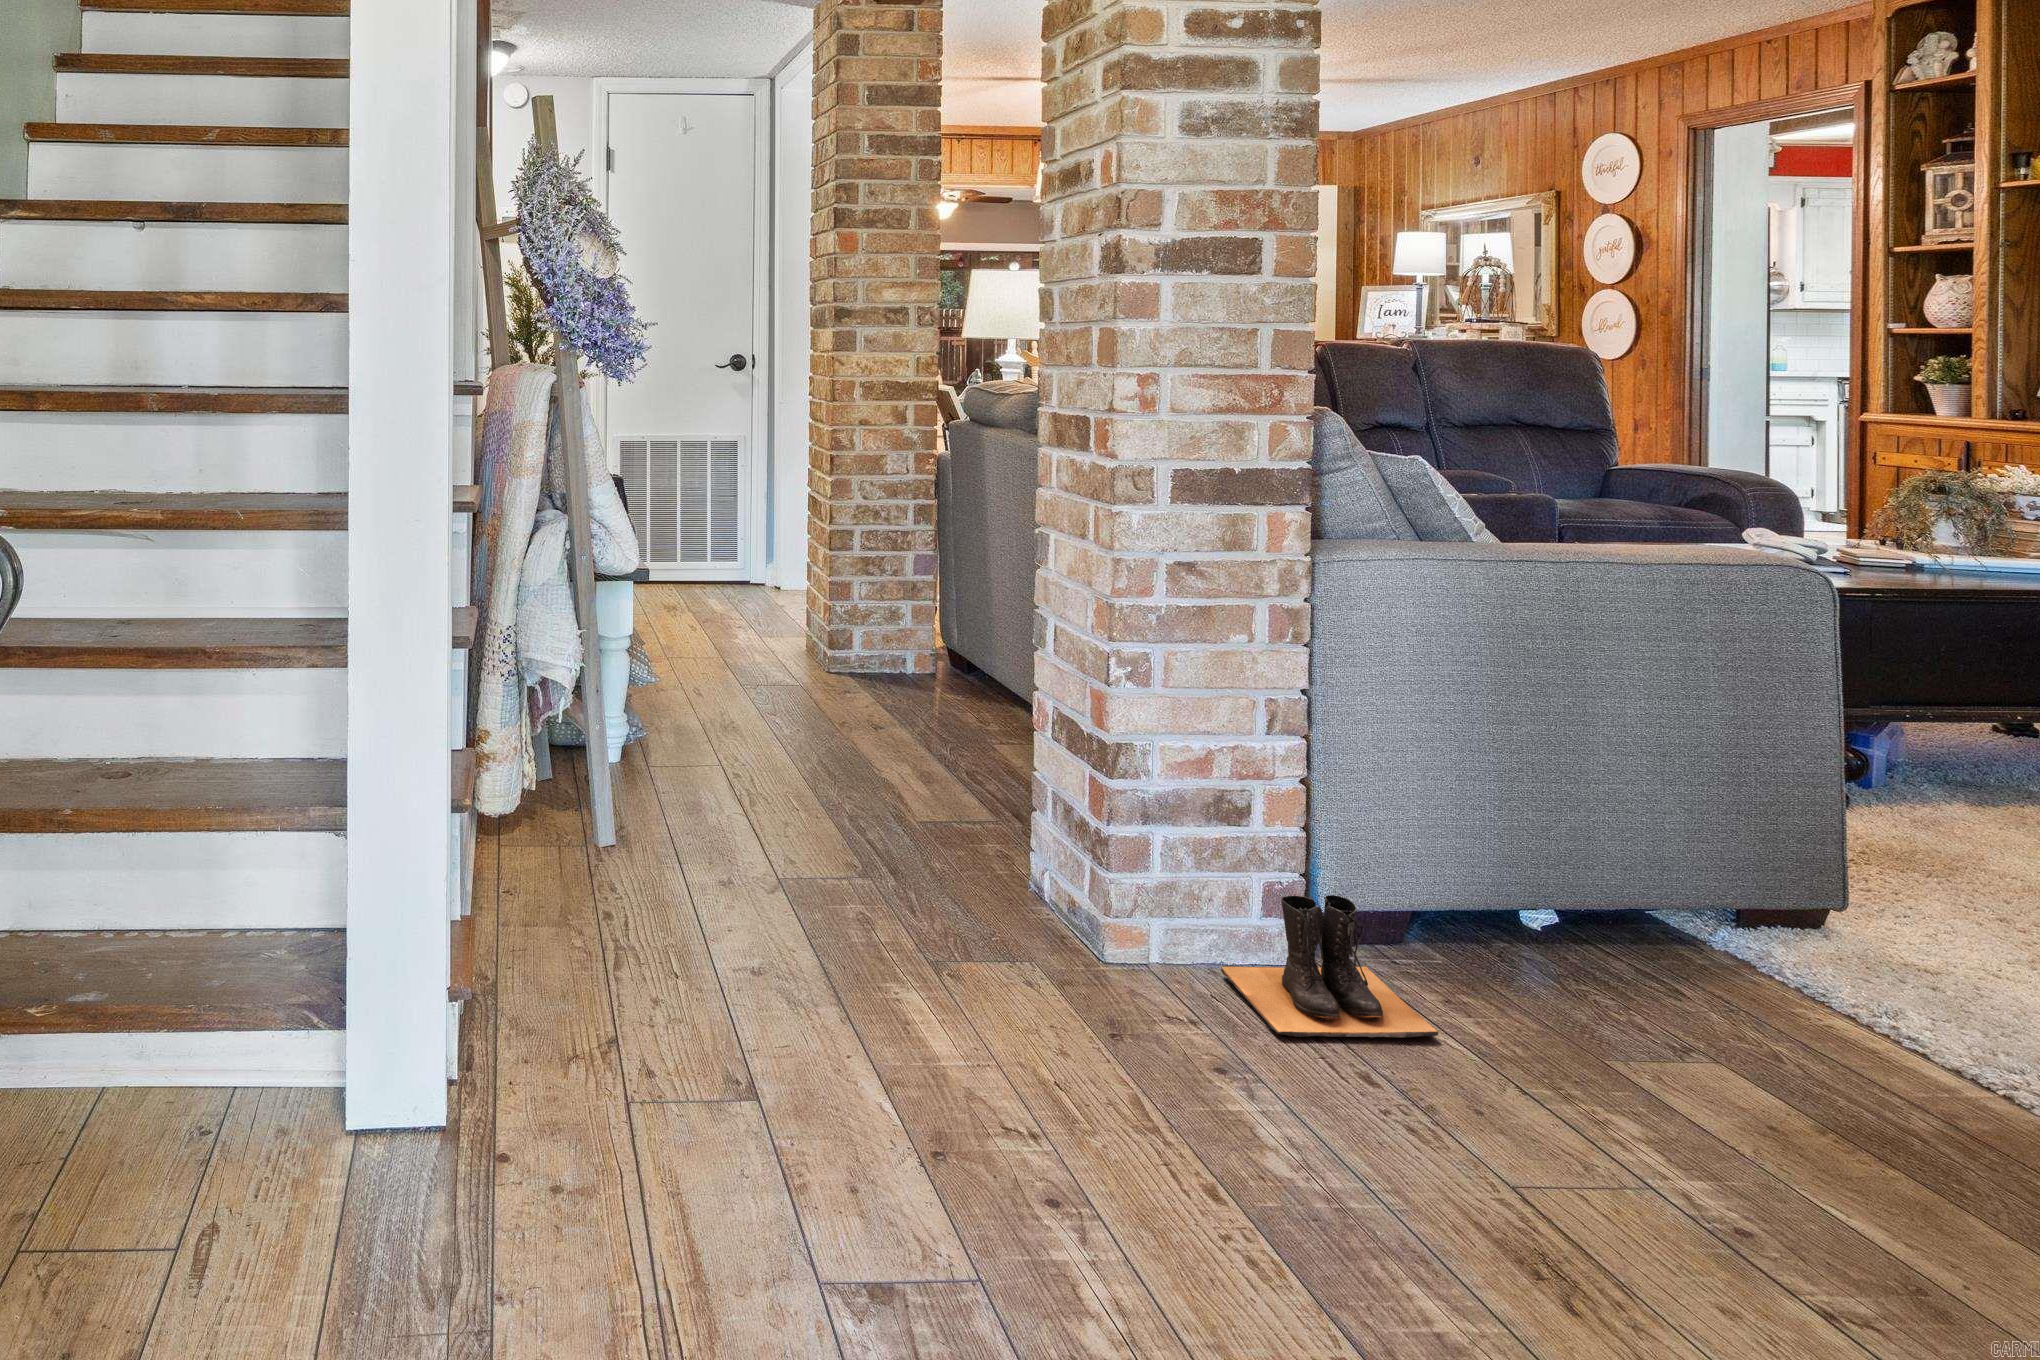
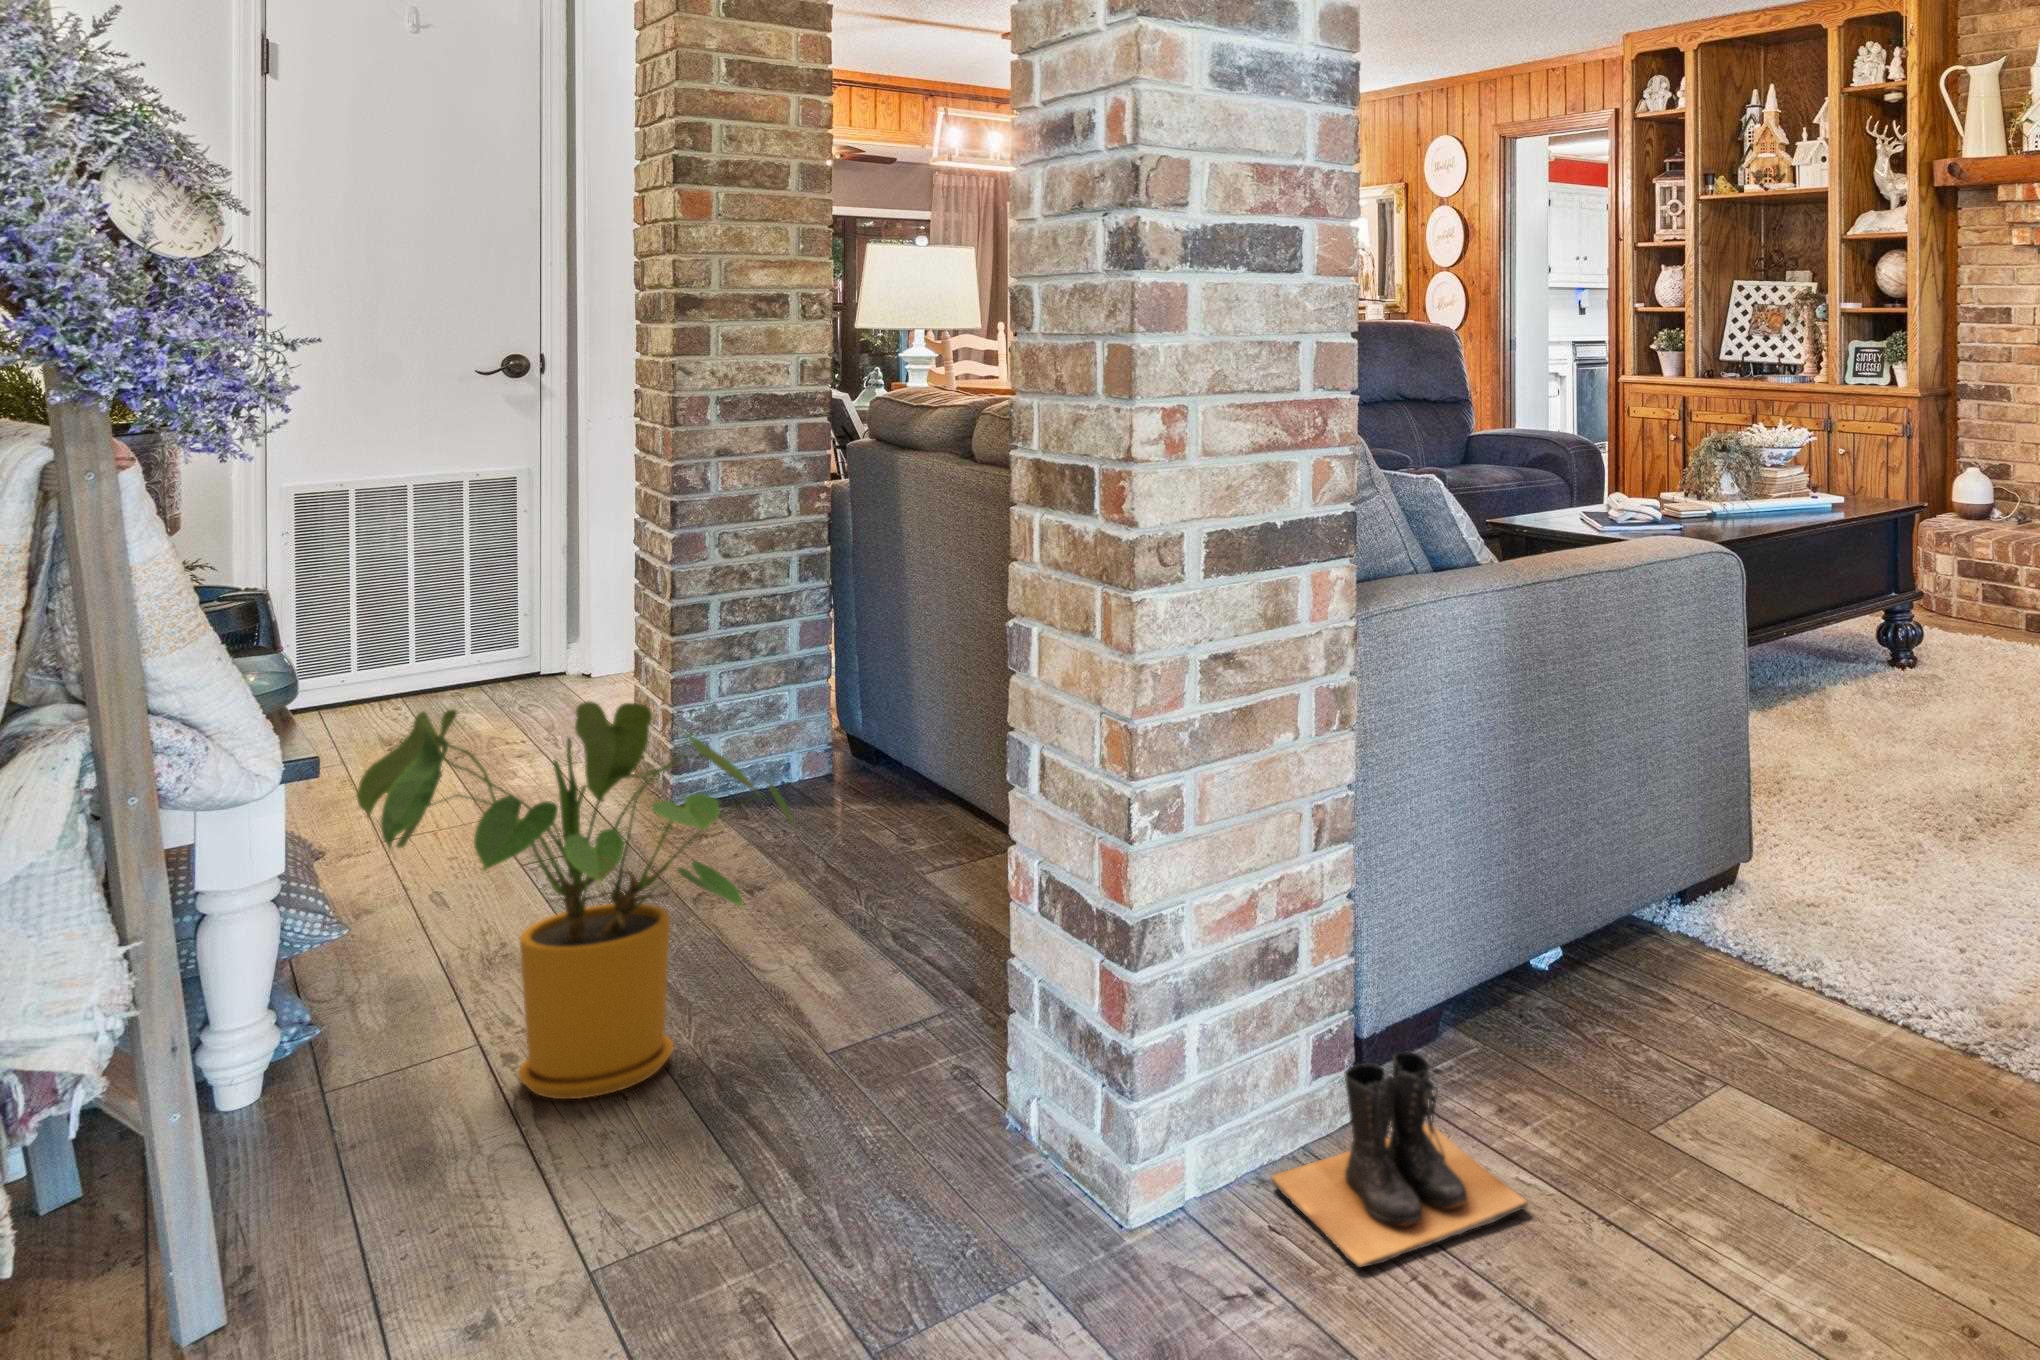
house plant: none [639,564,897,827] -> present [357,701,793,1099]

